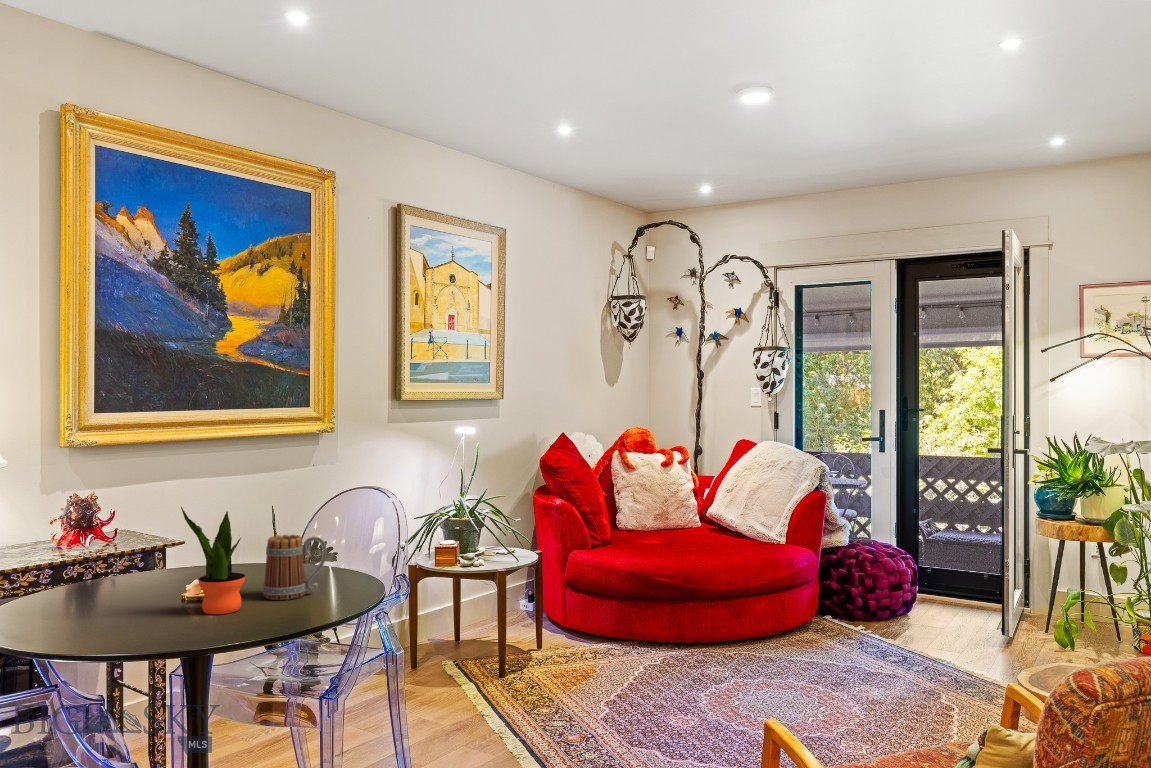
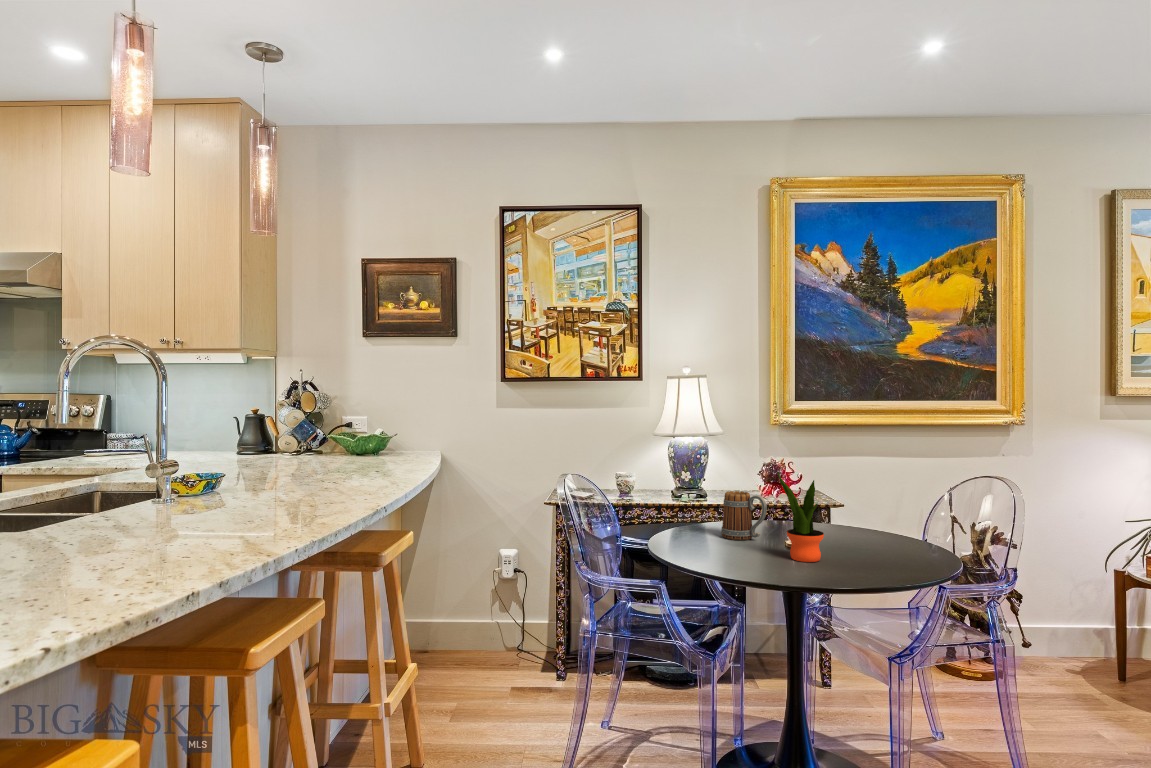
mug: present [263,535,327,600] -> present [721,491,767,540]

